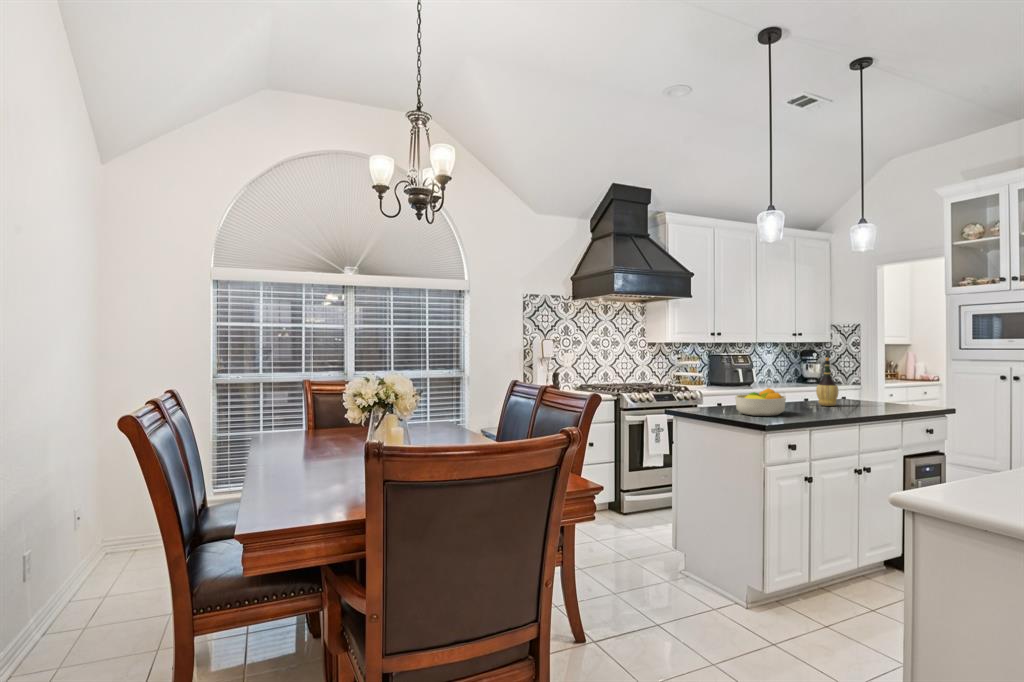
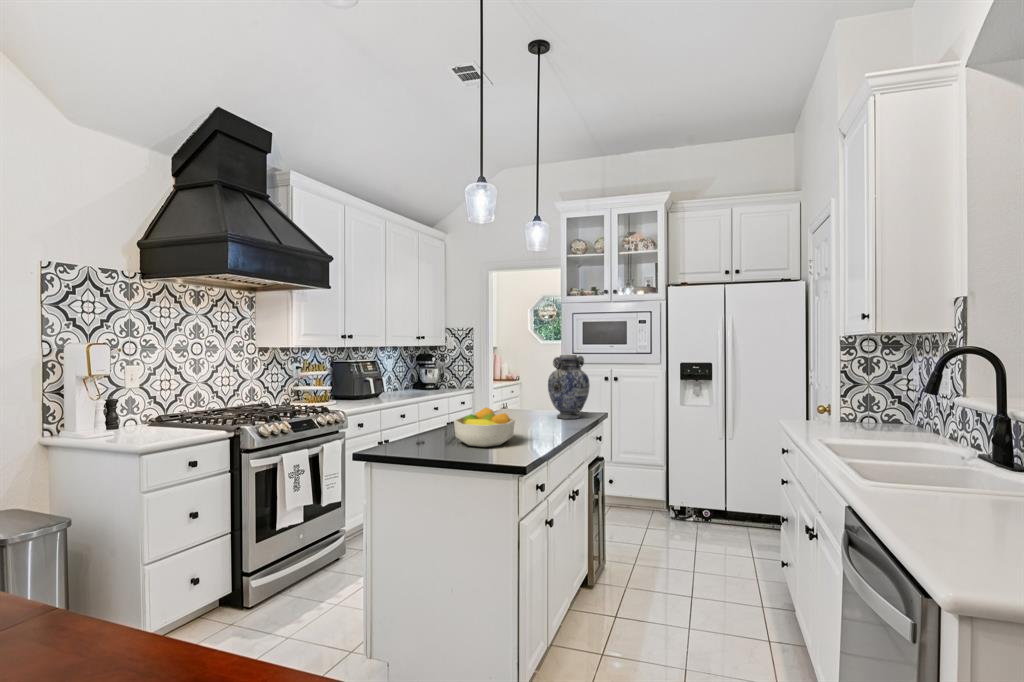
vase: none [864,349,912,410] -> present [548,355,590,419]
wine bottle: present [816,358,839,406] -> none [504,365,526,420]

